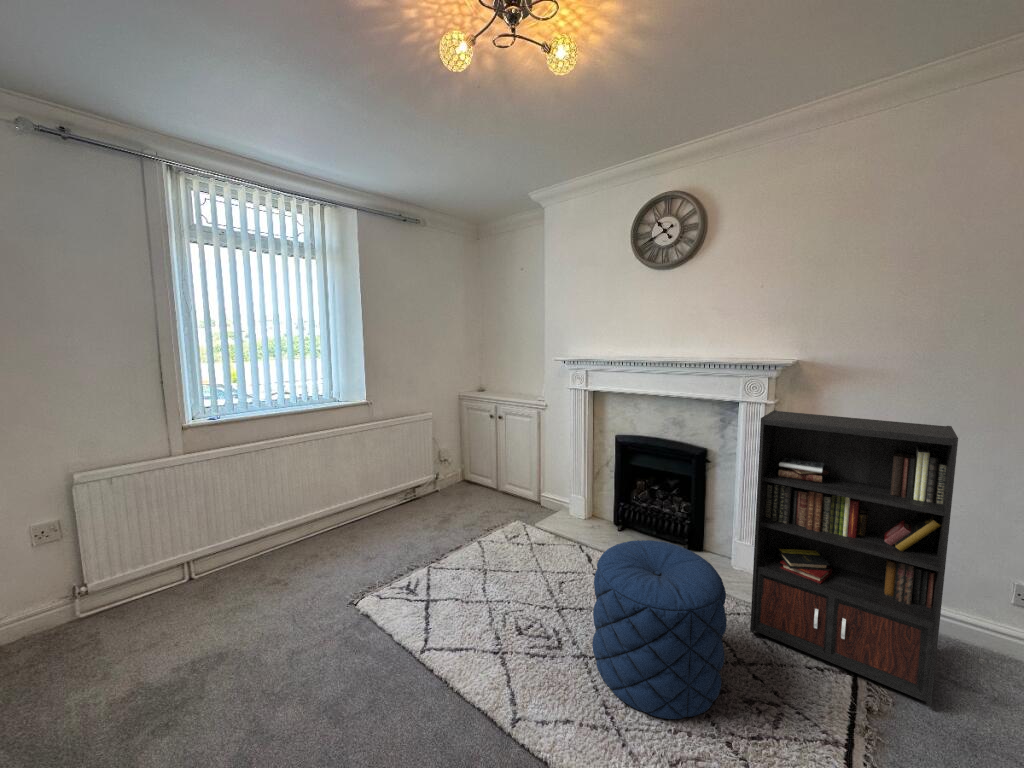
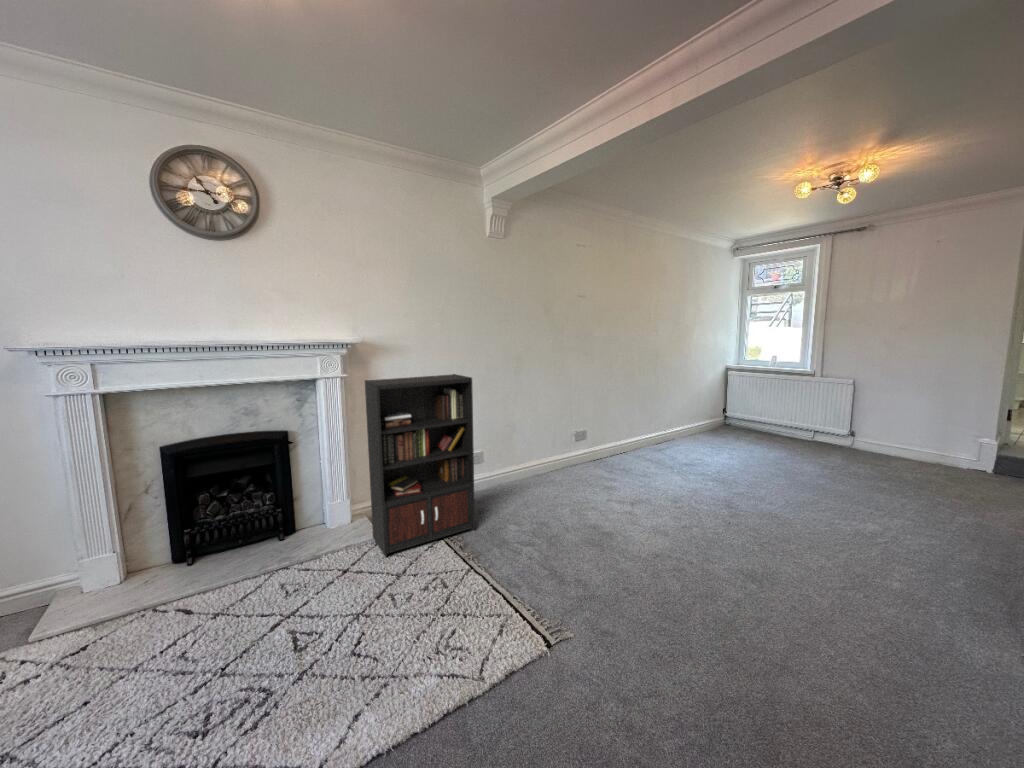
pouf: present [592,540,726,719] -> none [293,509,419,667]

